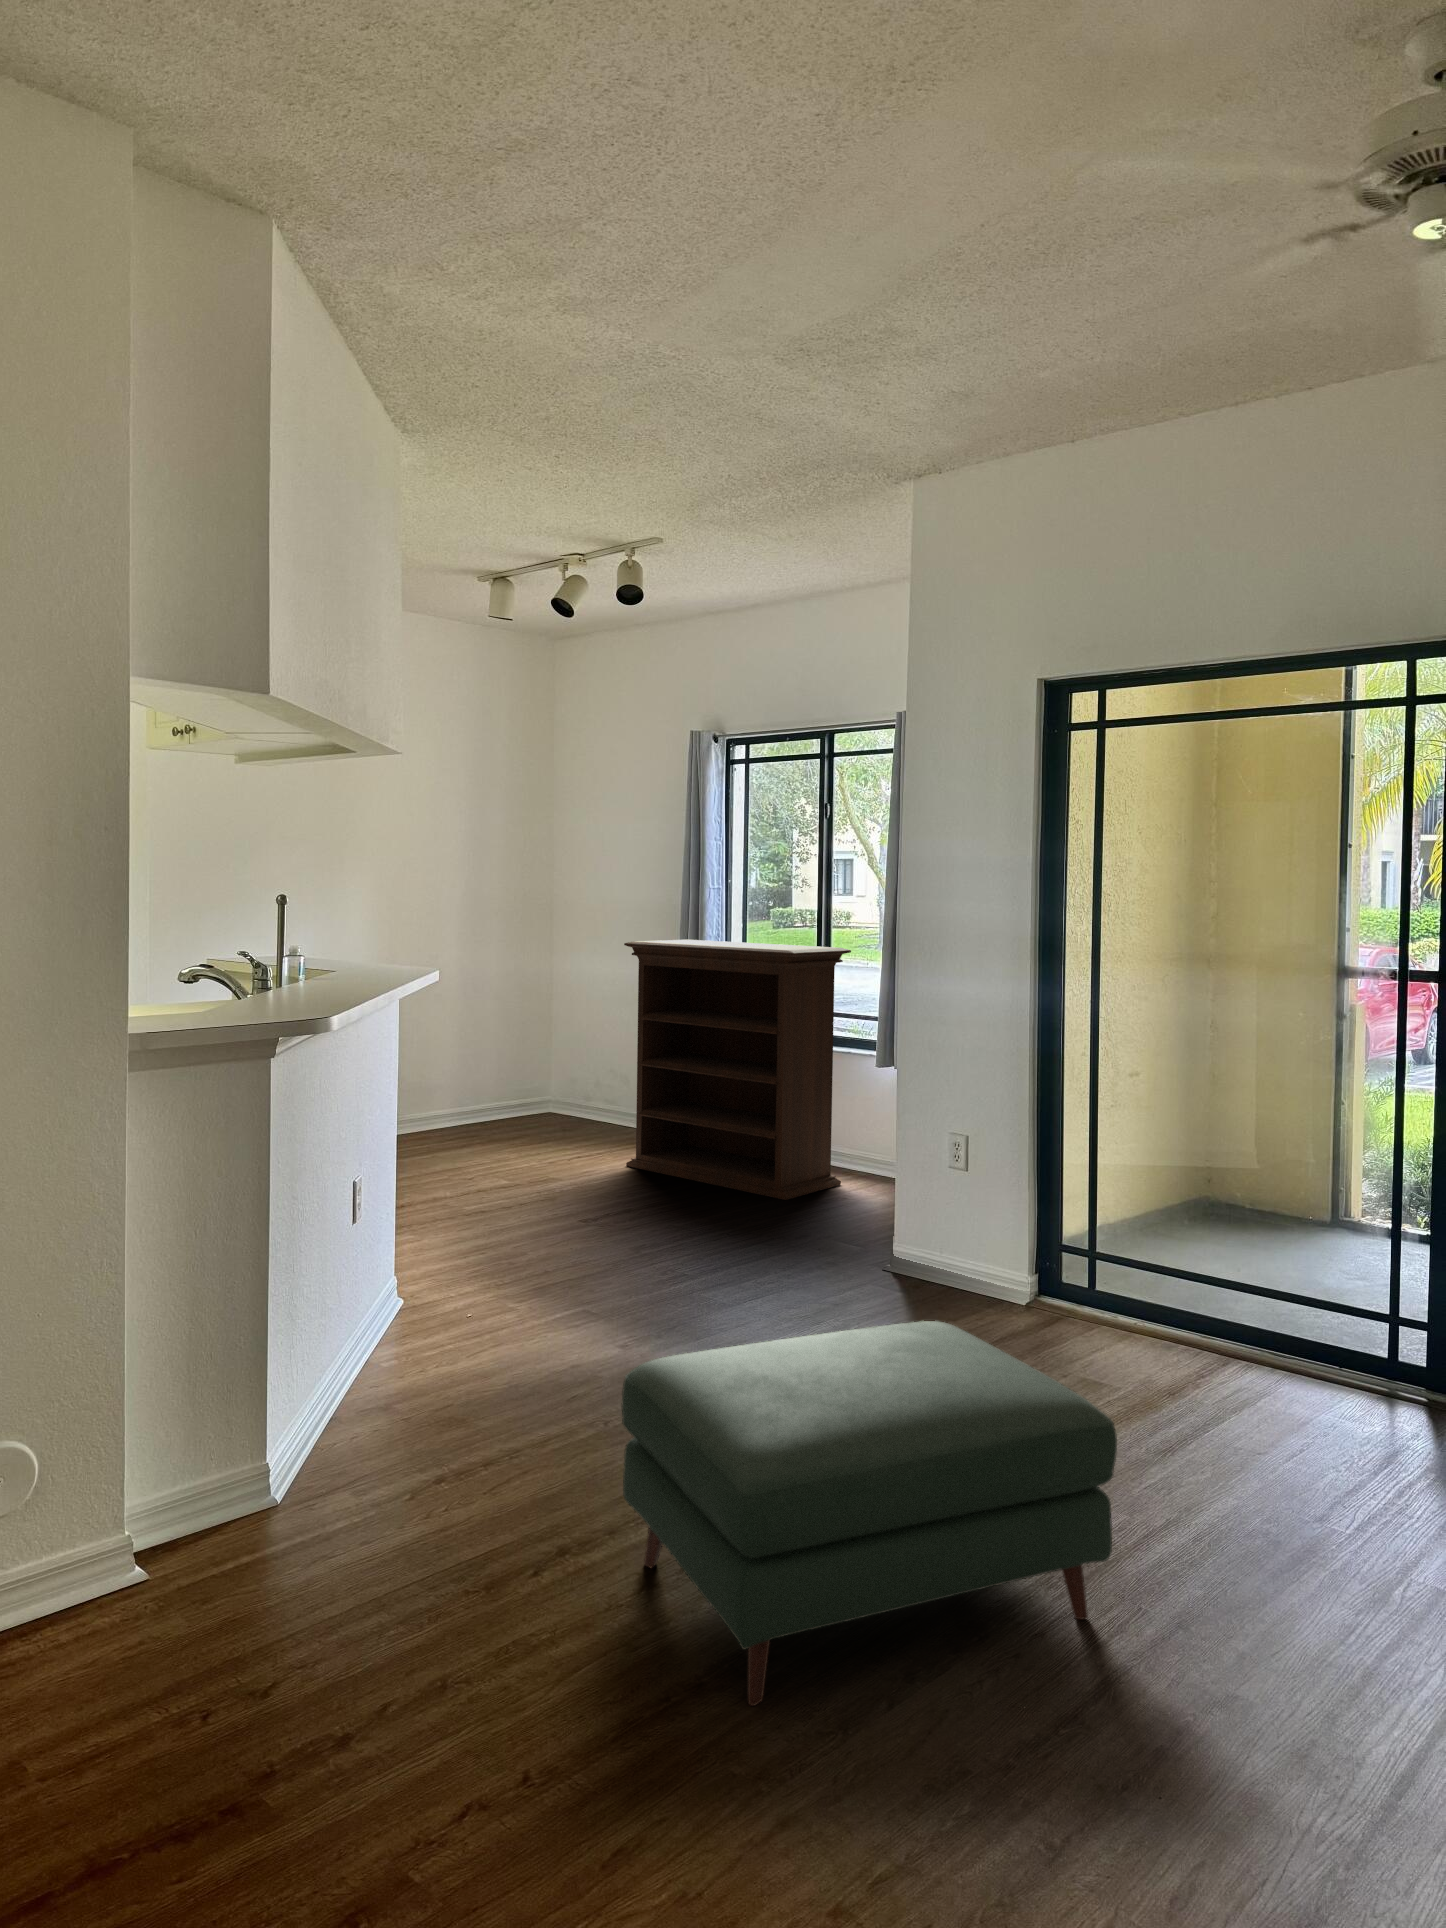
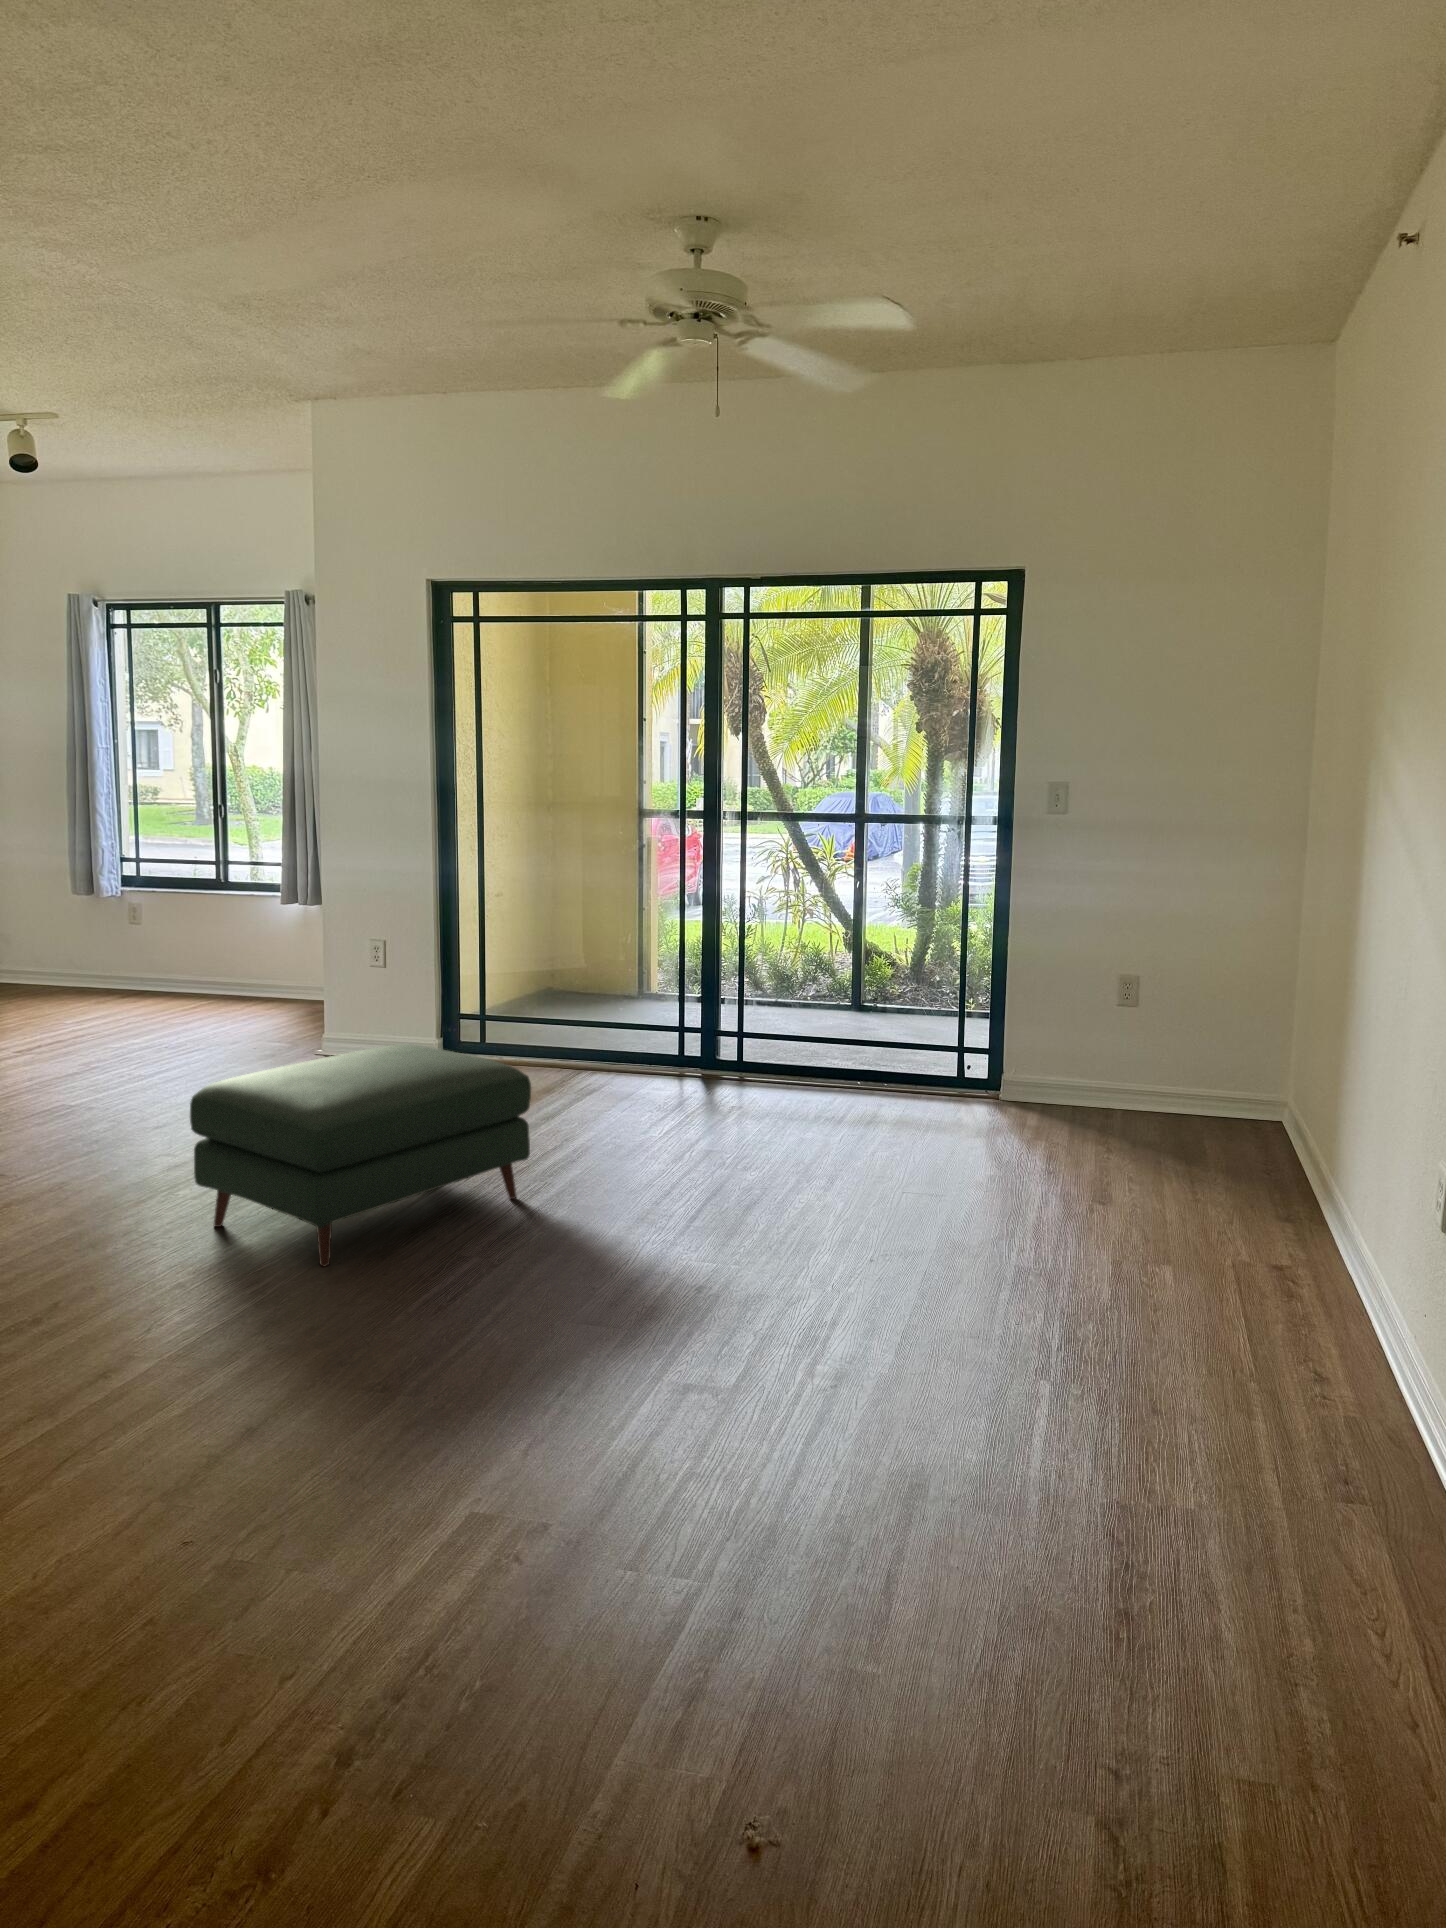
bookshelf: present [624,940,851,1200] -> none [20,796,255,1021]

